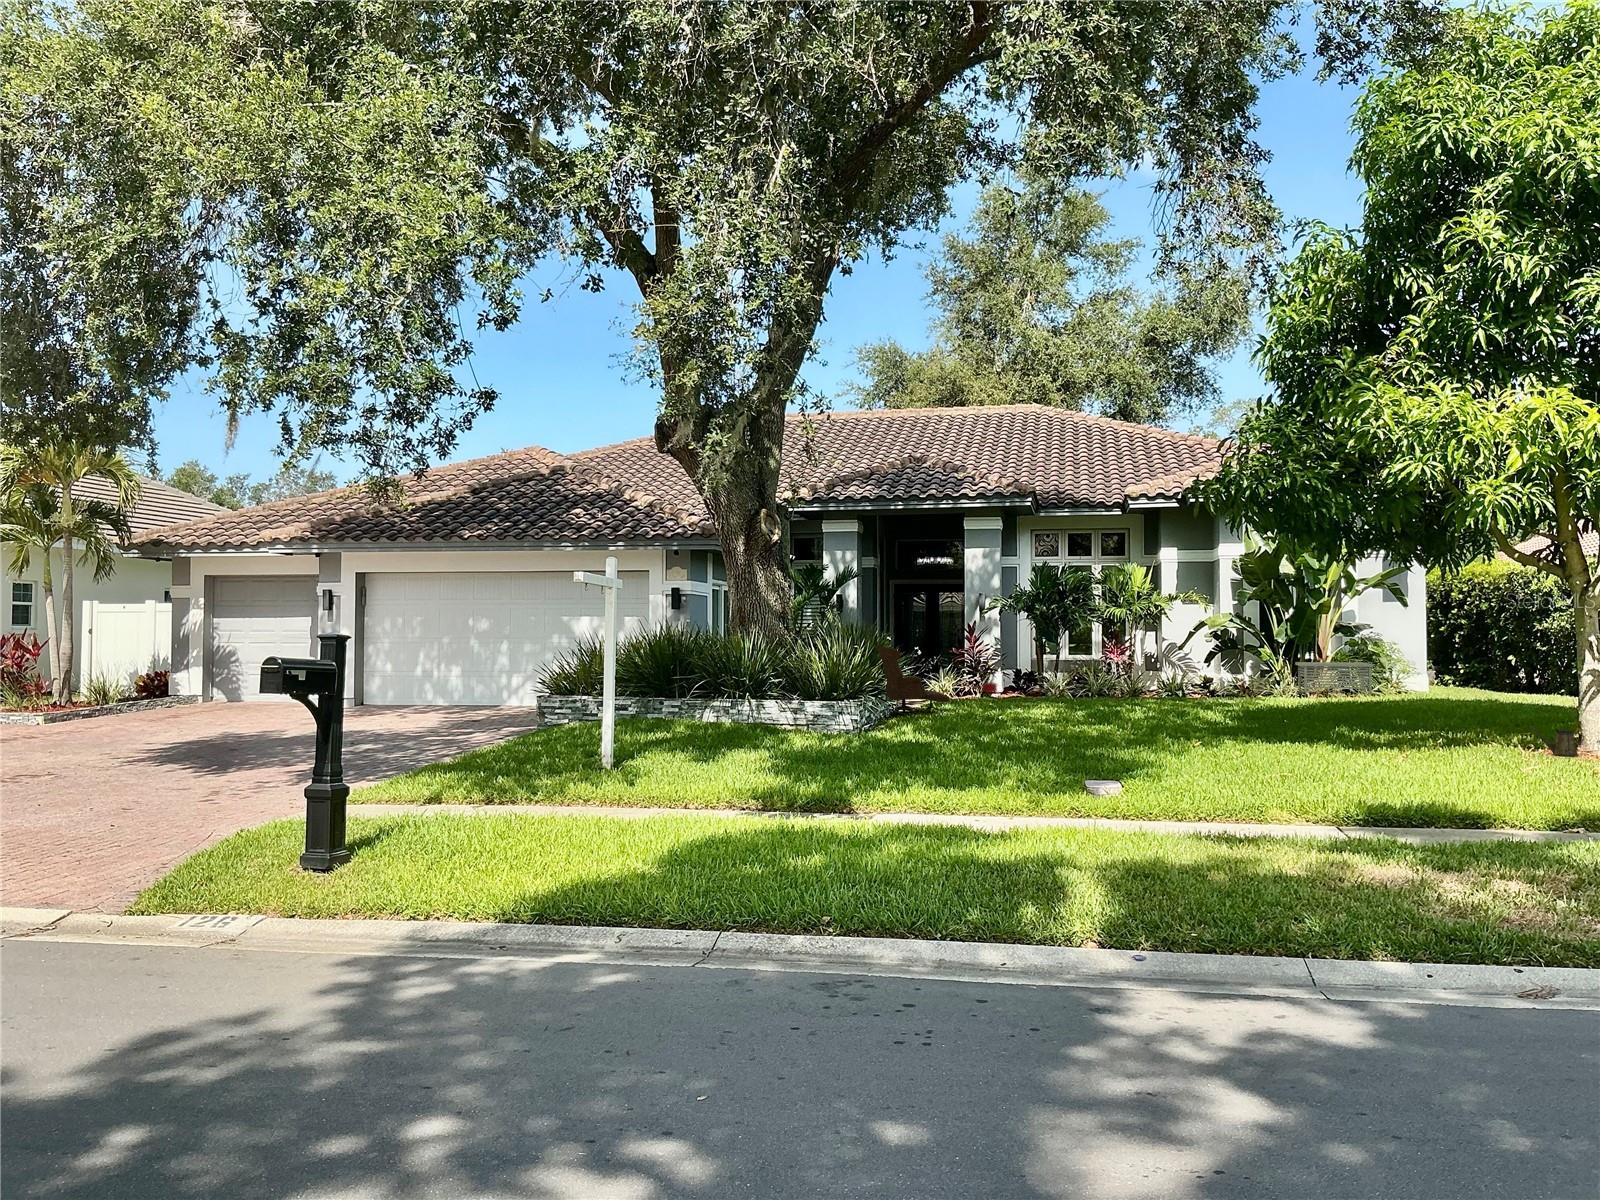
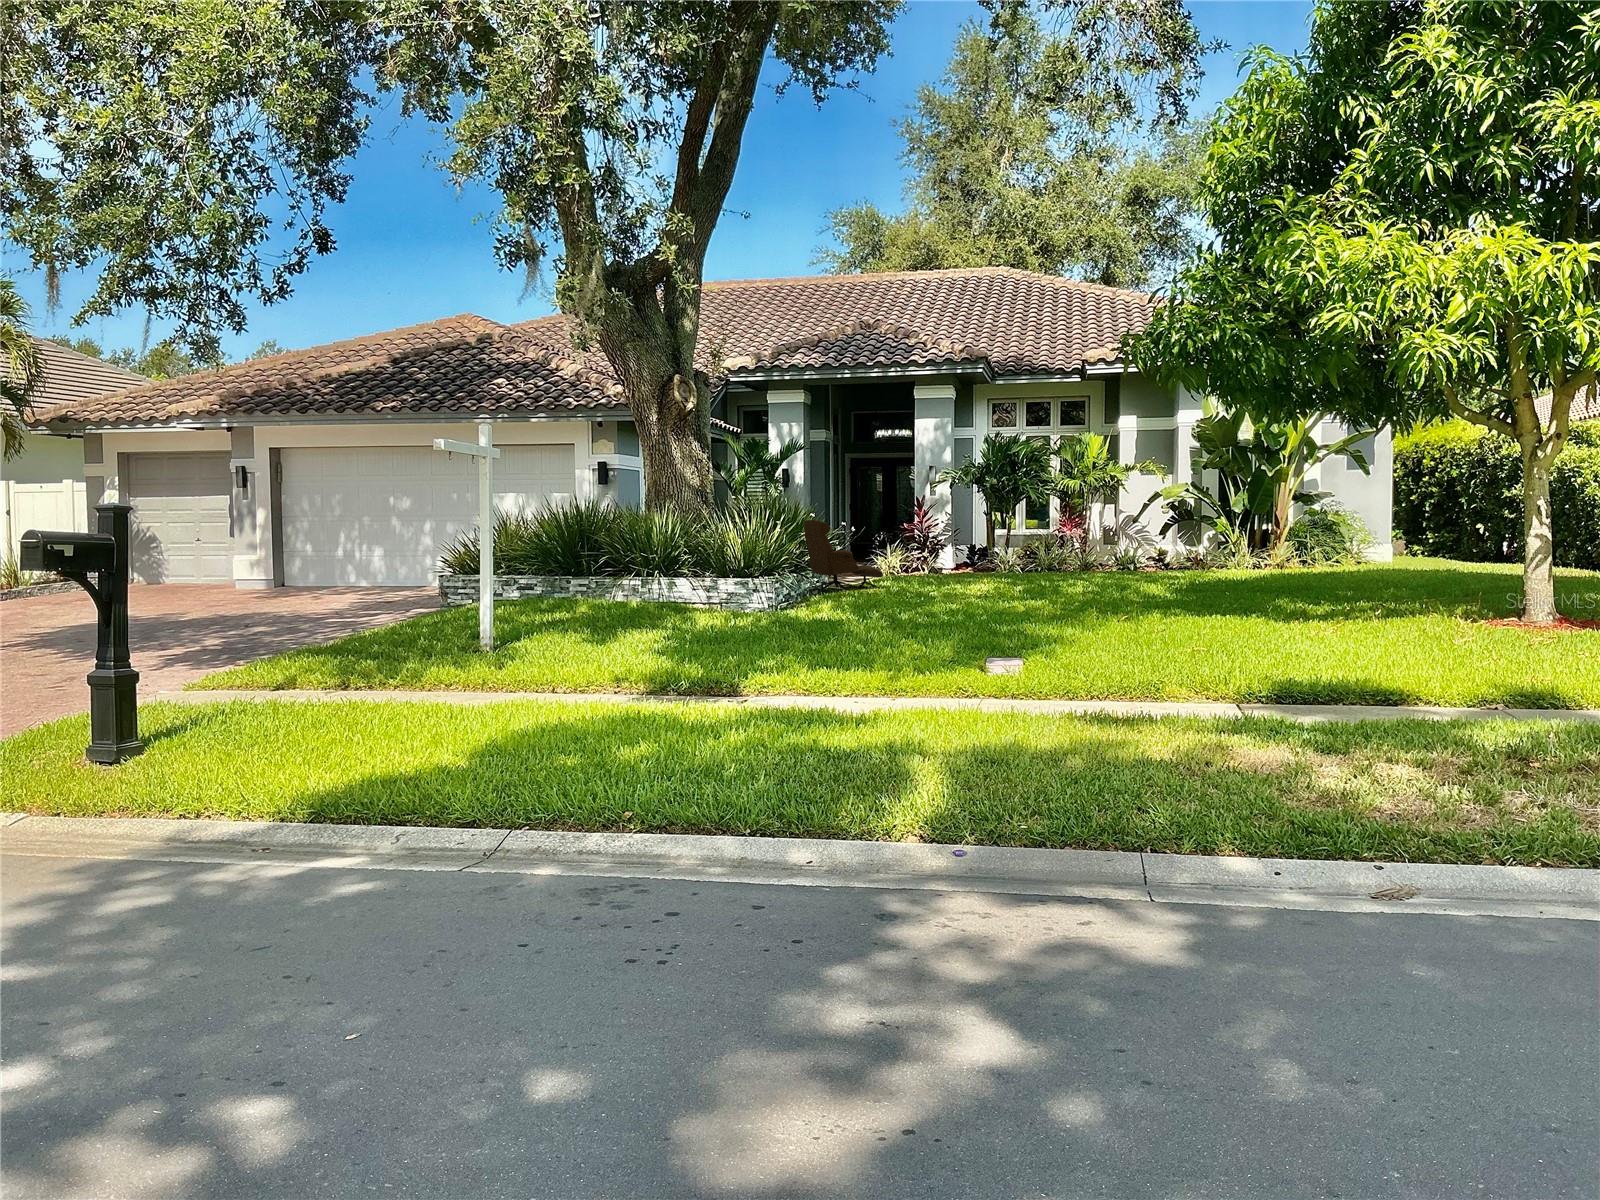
storage bench: present [1295,662,1373,693] -> none [1251,533,1330,564]
decorative plant: present [980,668,997,693] -> none [913,531,955,567]
watering can: present [1529,726,1584,756] -> none [1469,597,1526,628]

